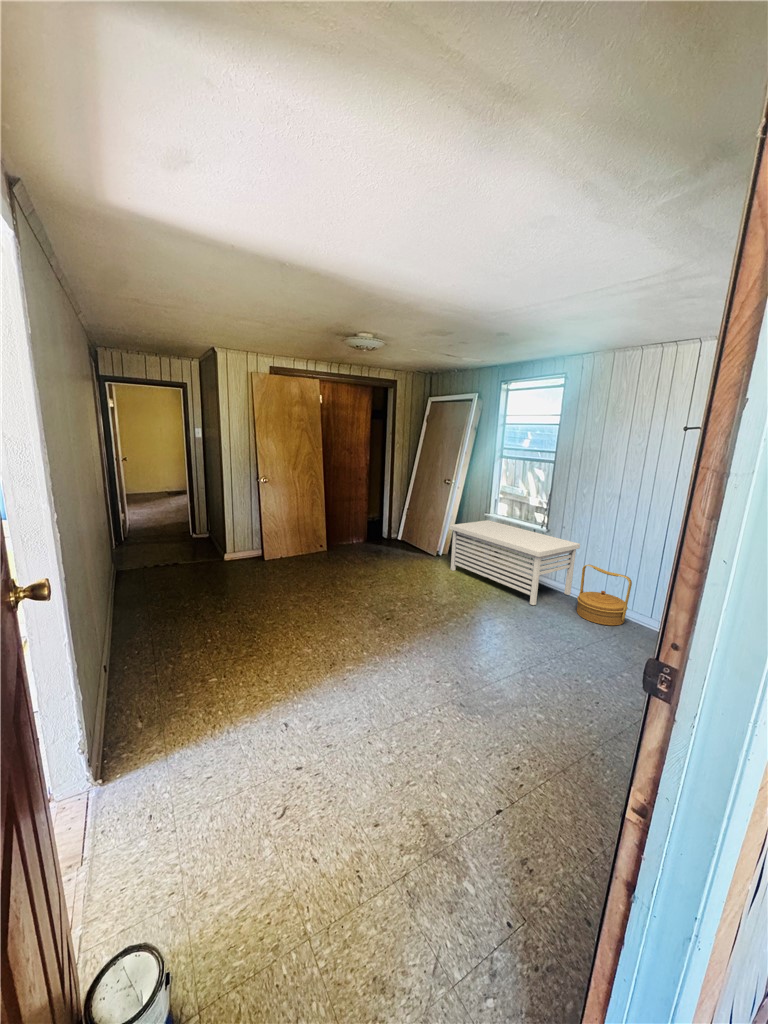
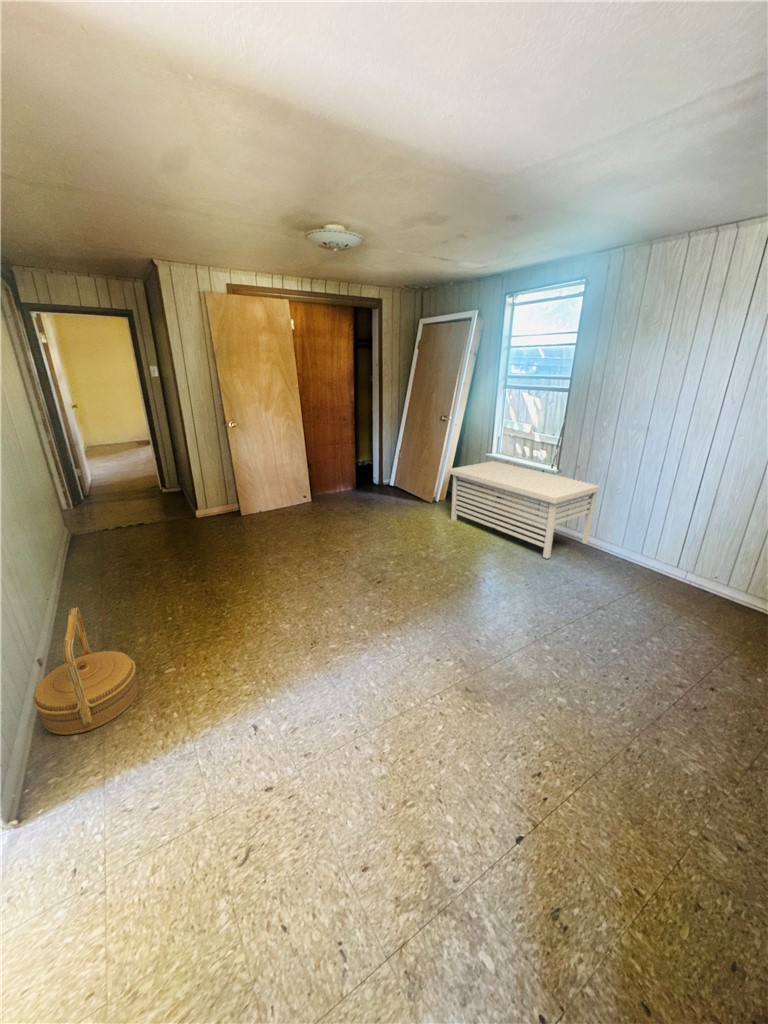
woven basket: present [577,564,632,626] -> present [33,608,138,735]

